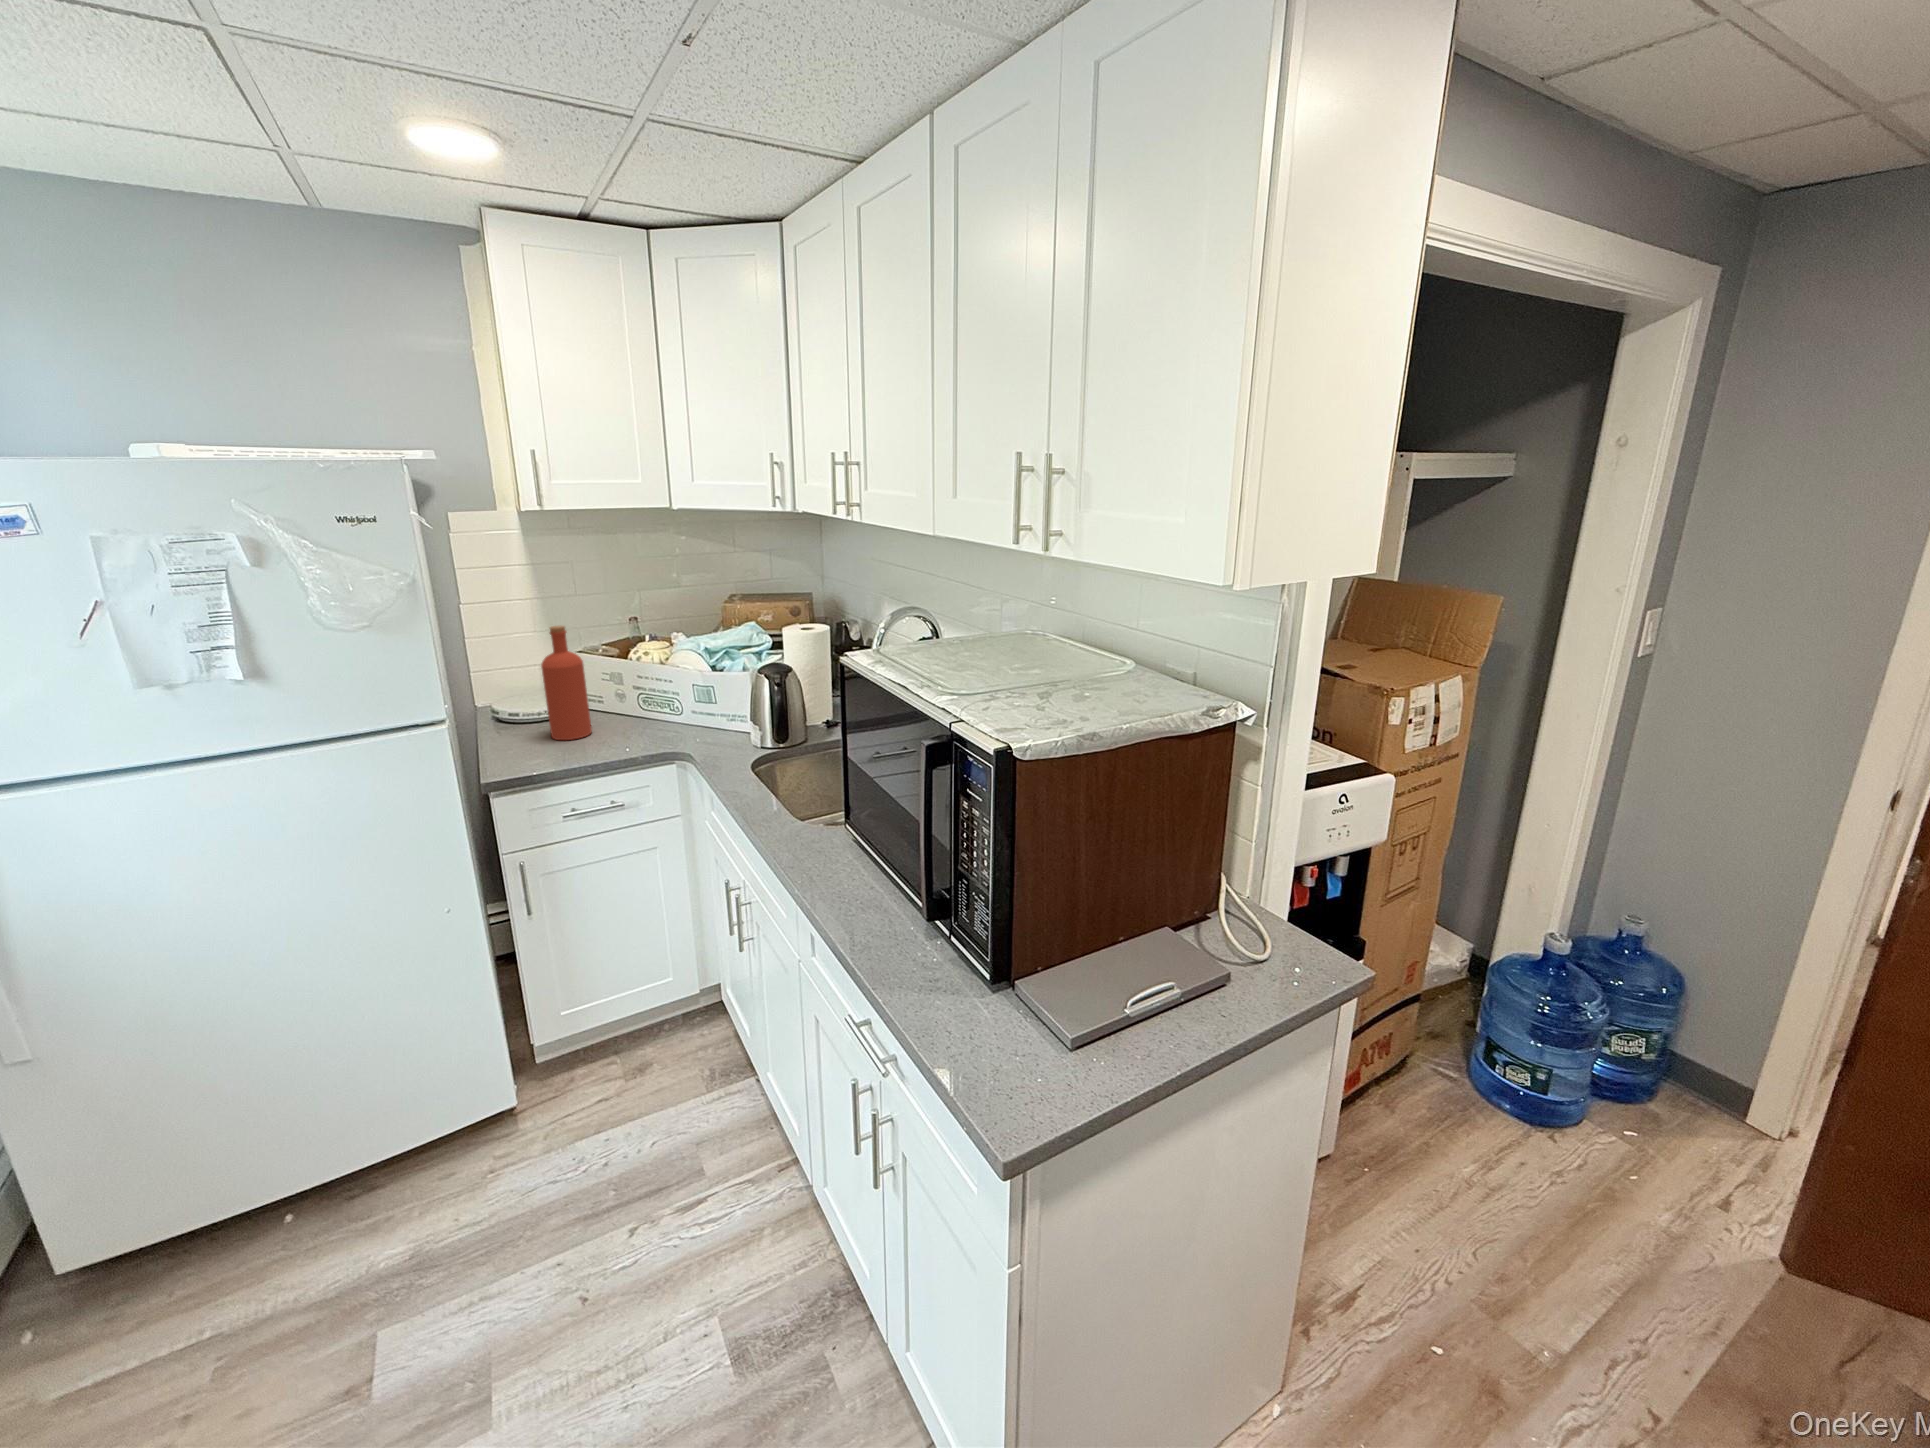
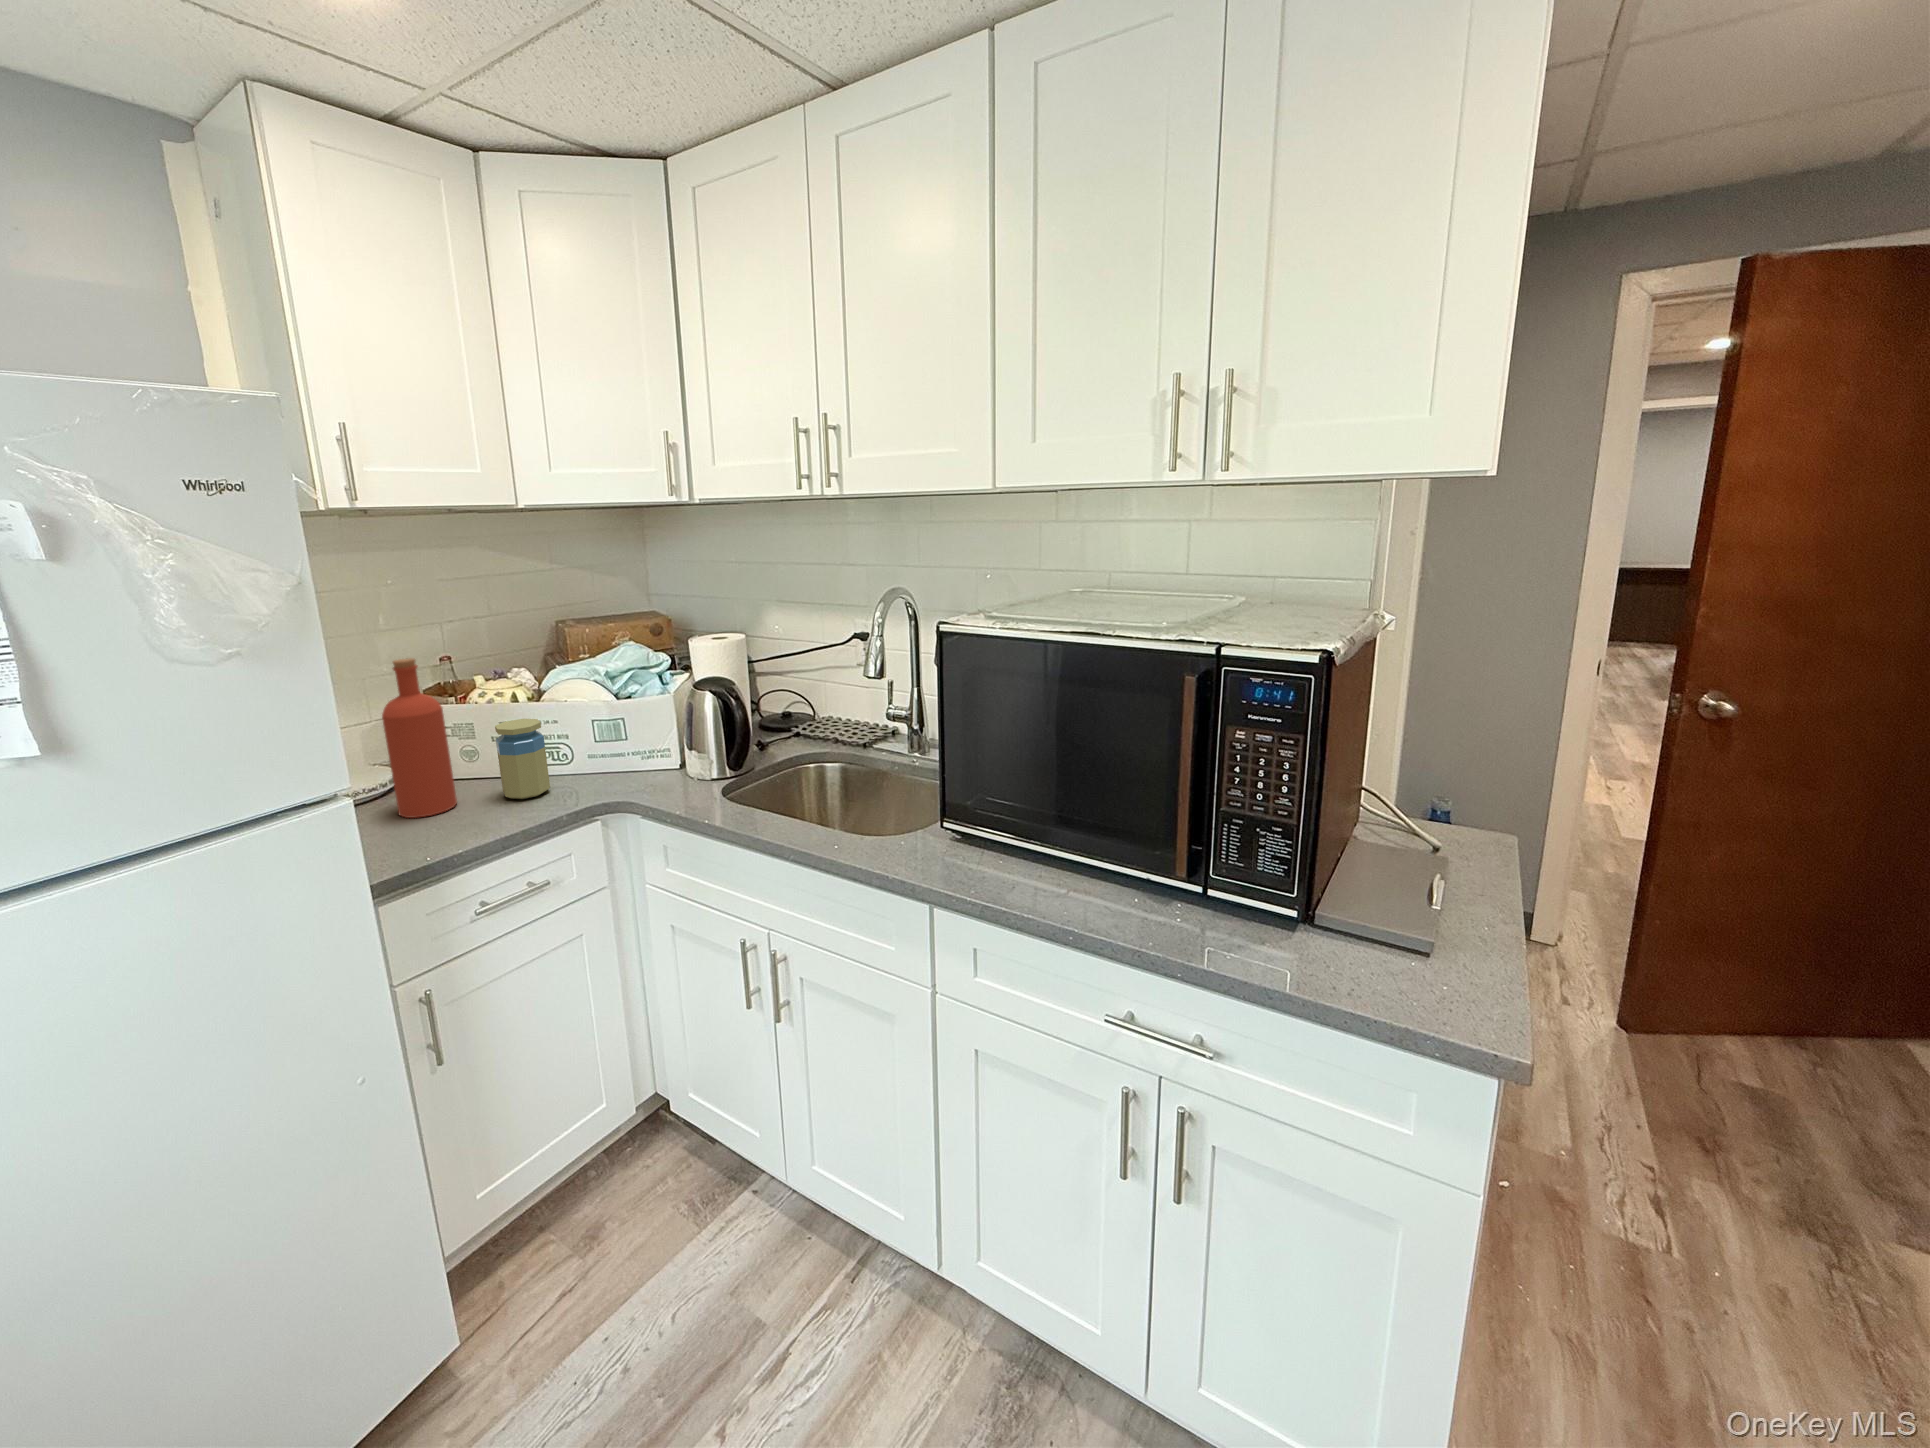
jar: none [615,678,655,739] -> present [495,719,550,799]

